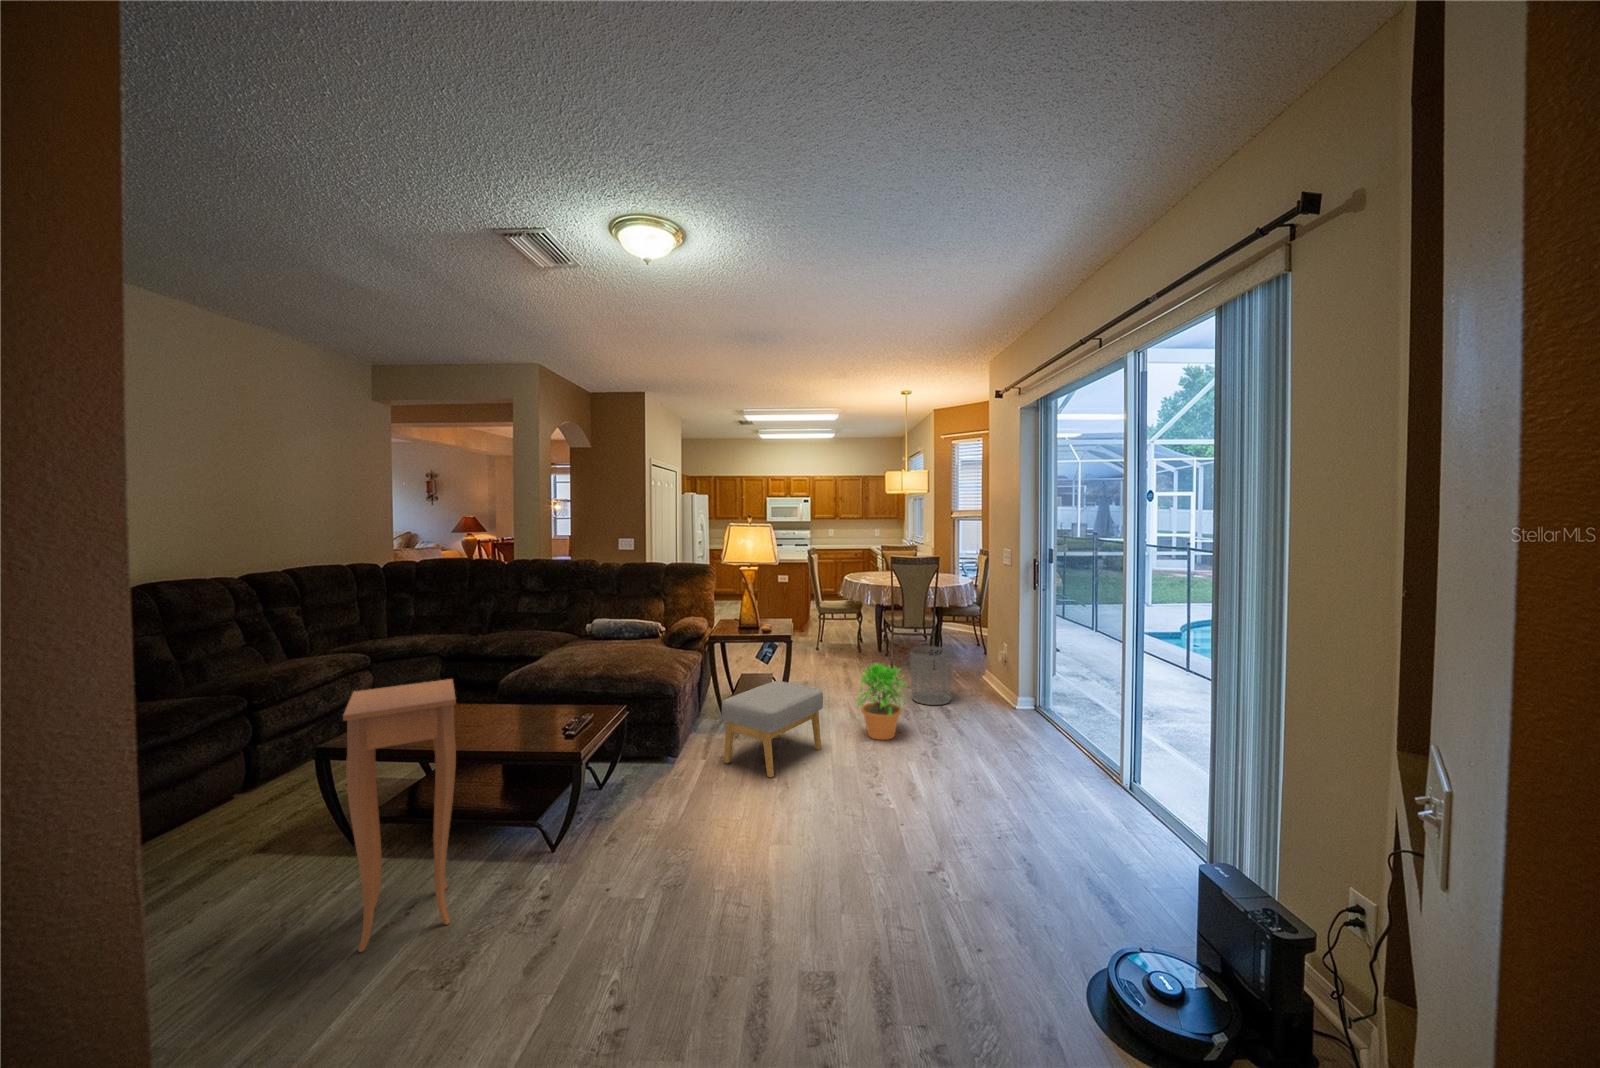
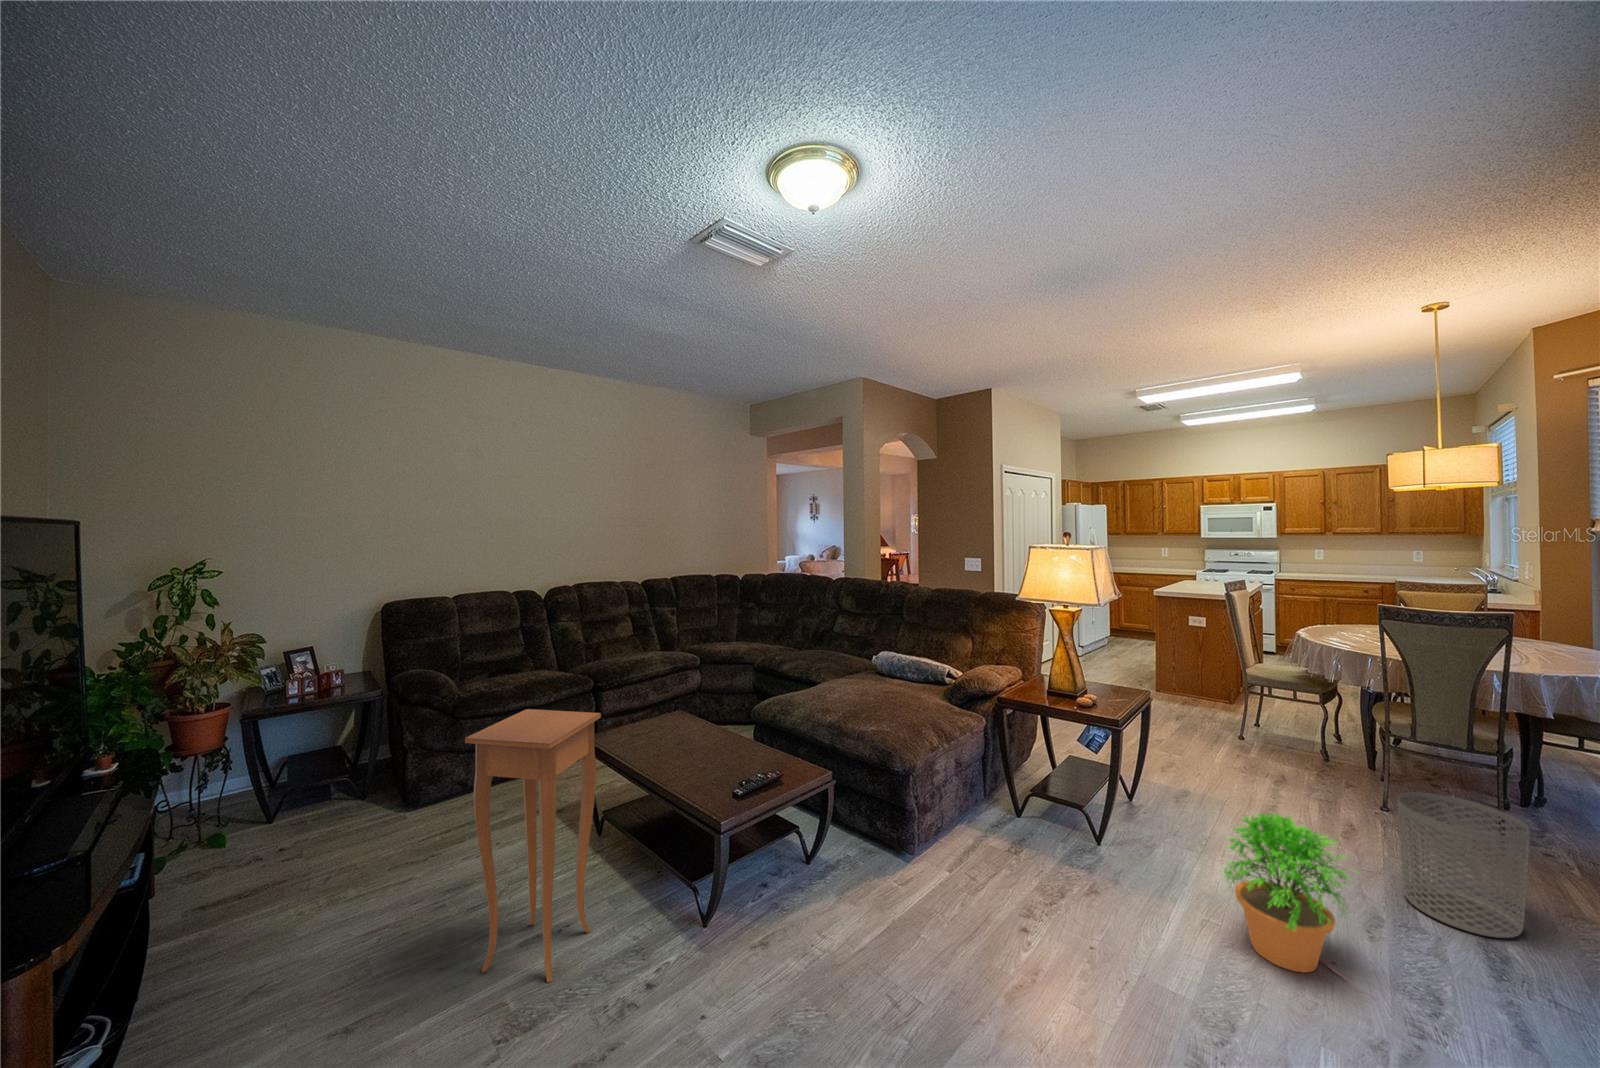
footstool: present [722,681,823,777] -> none [961,790,1139,953]

